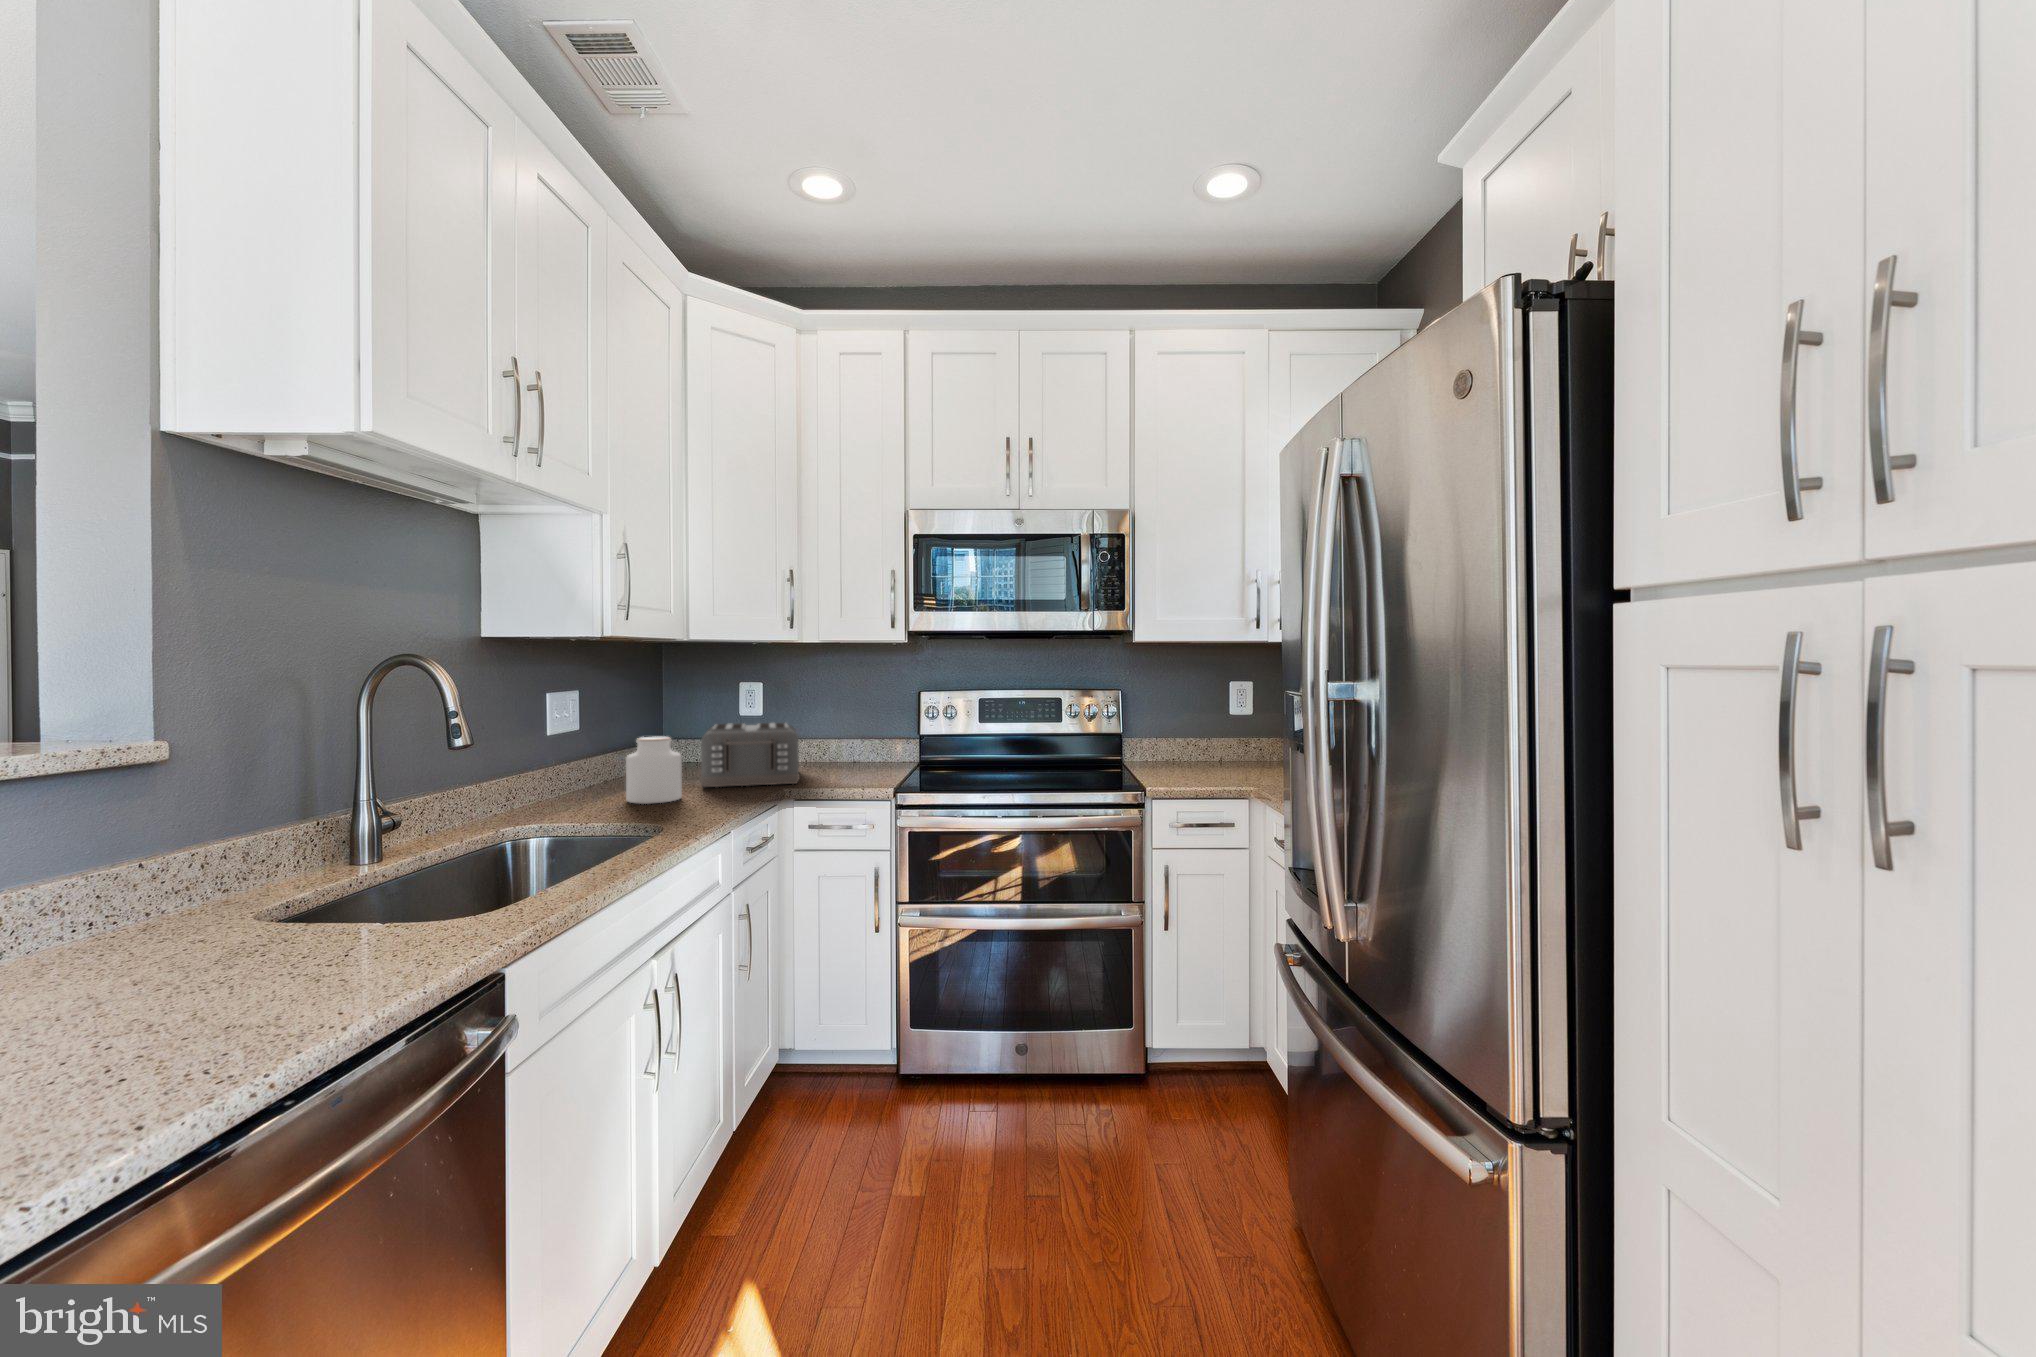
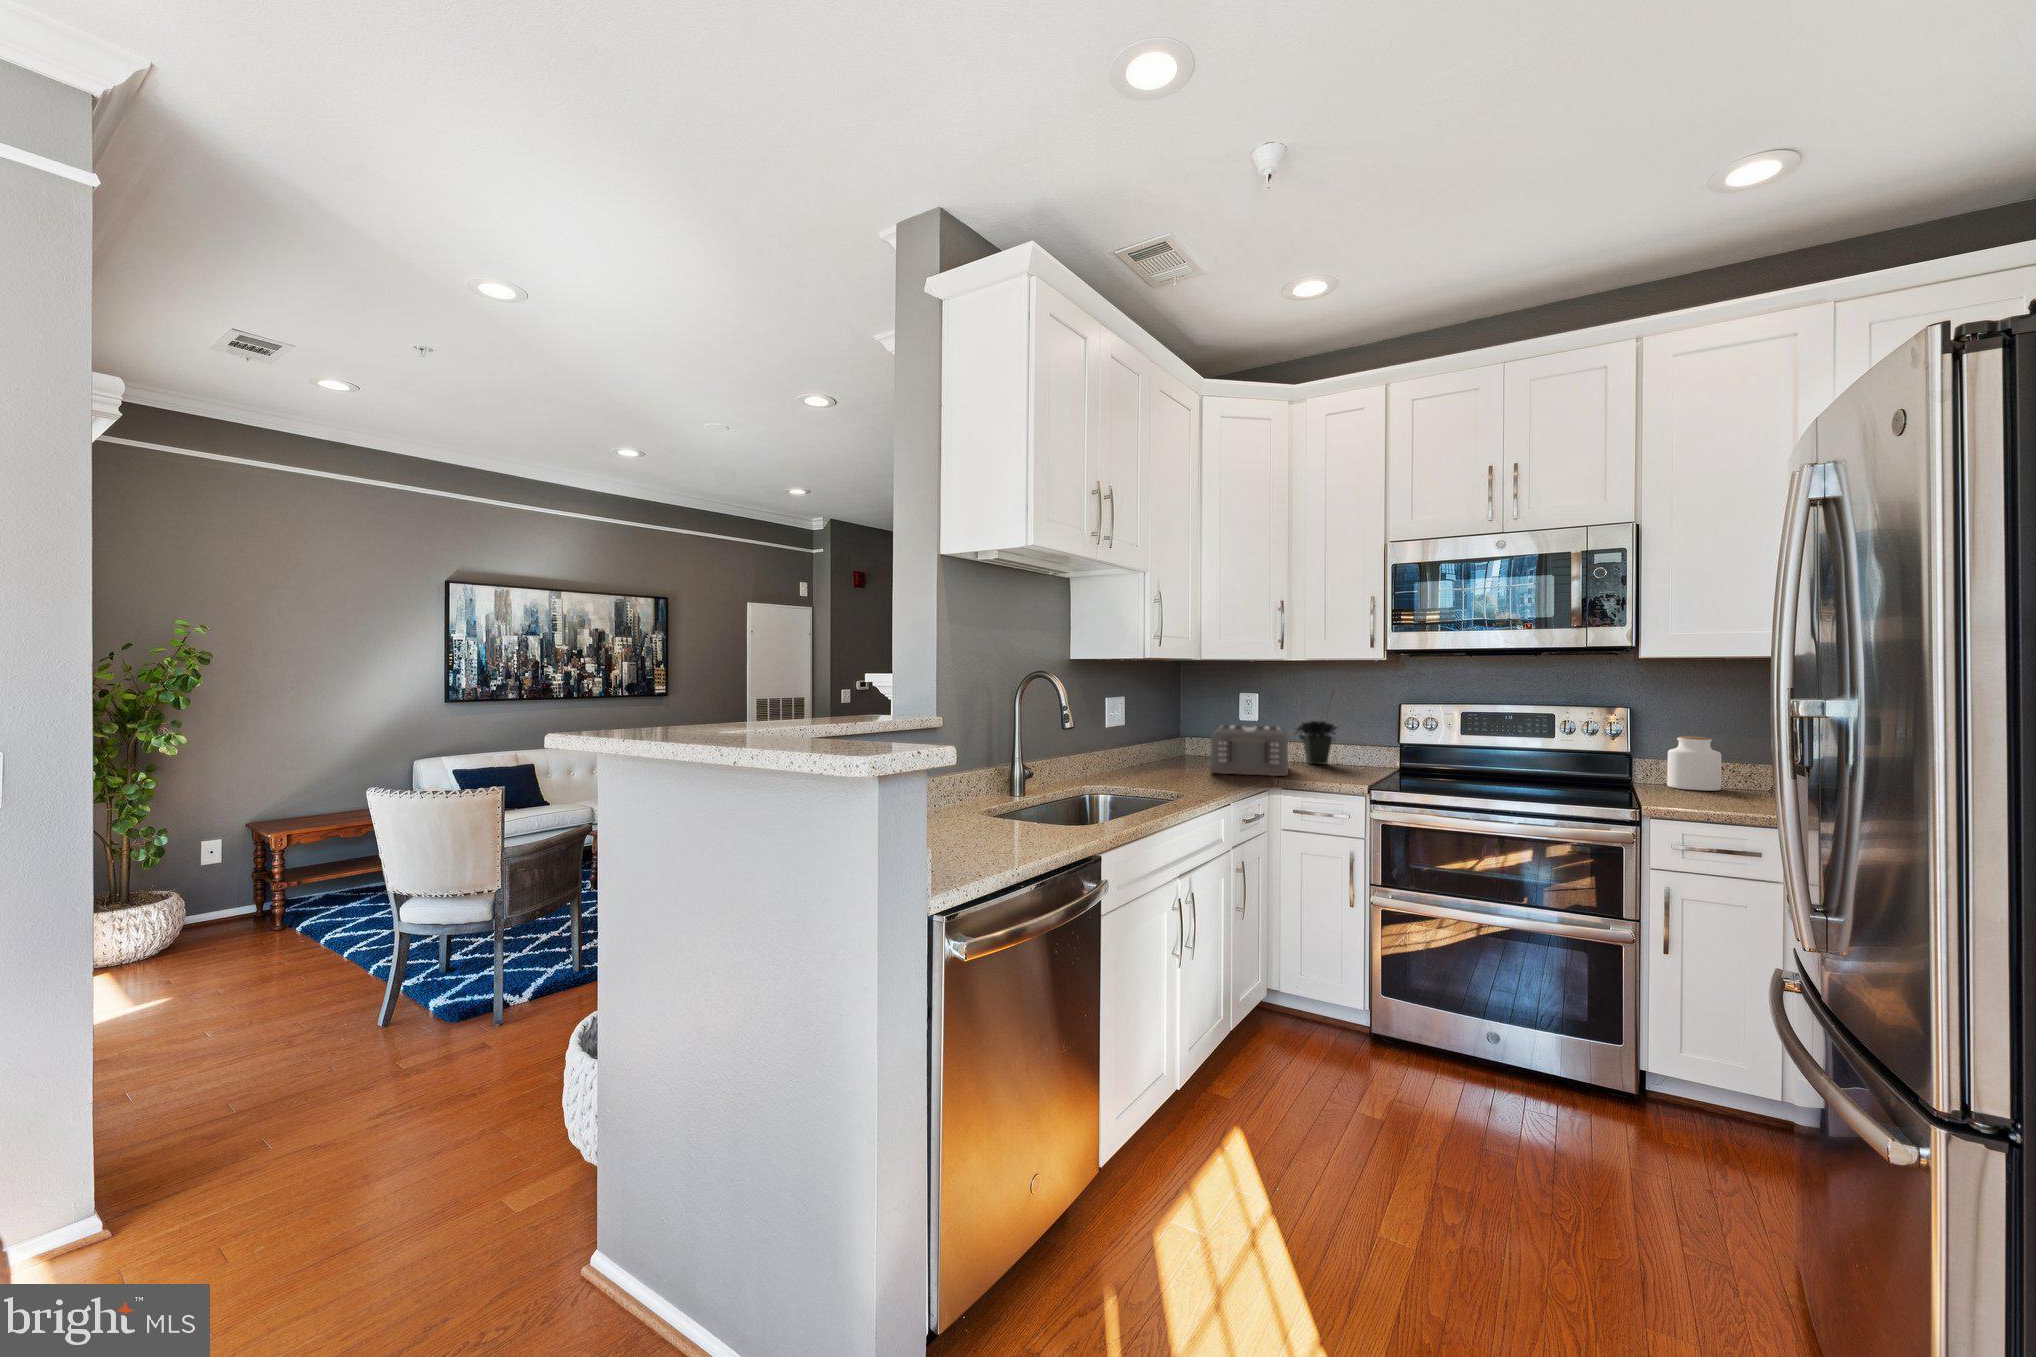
potted plant: none [804,671,855,764] -> present [1295,691,1337,764]
jar: present [626,737,682,804] -> present [1667,737,1721,791]

